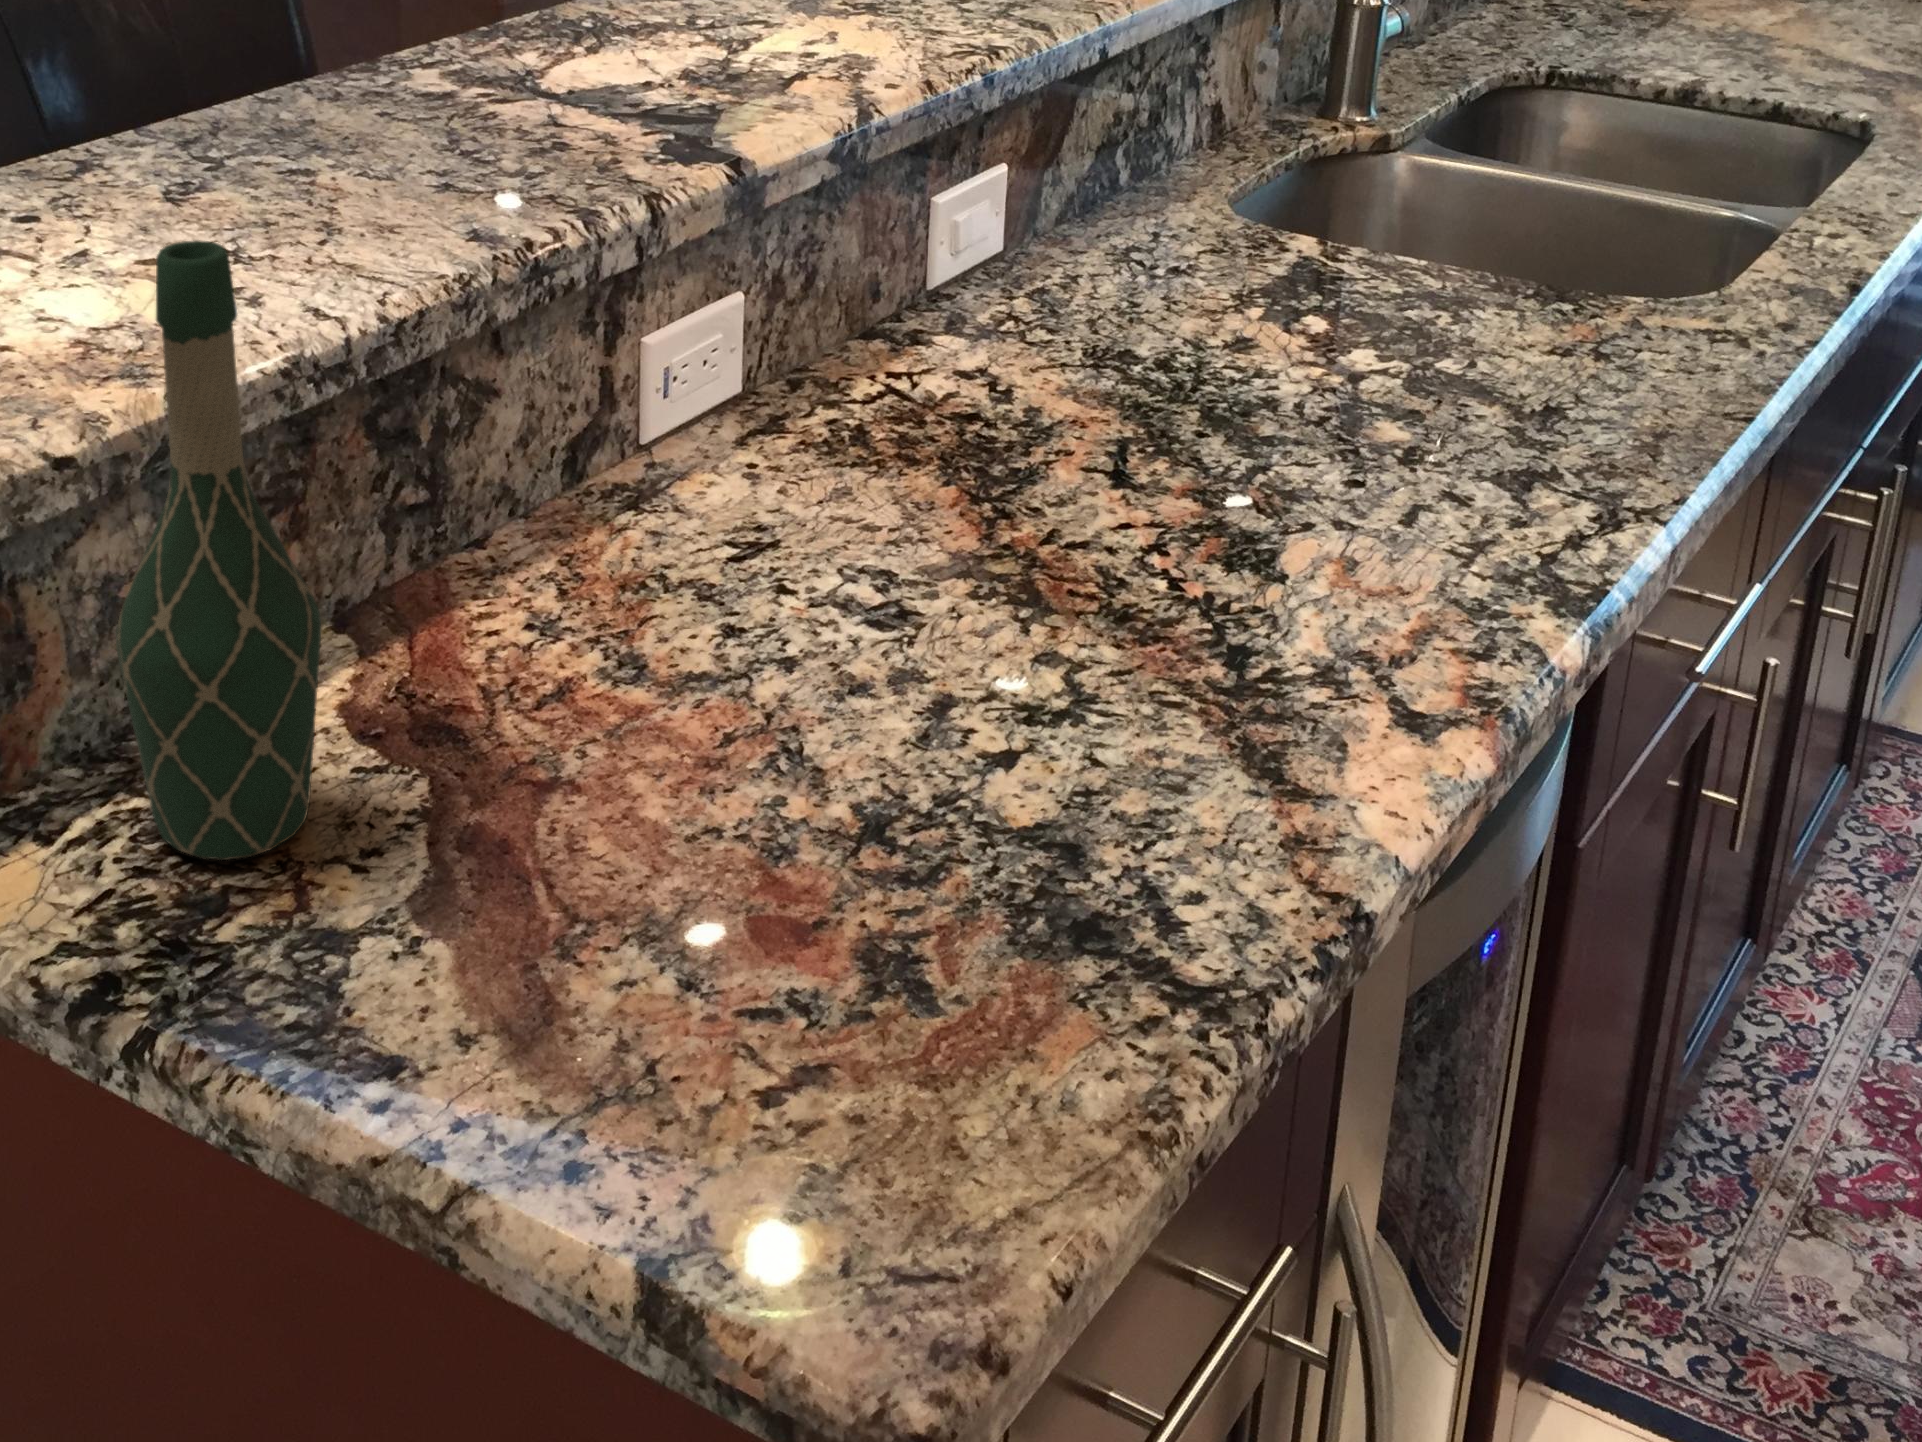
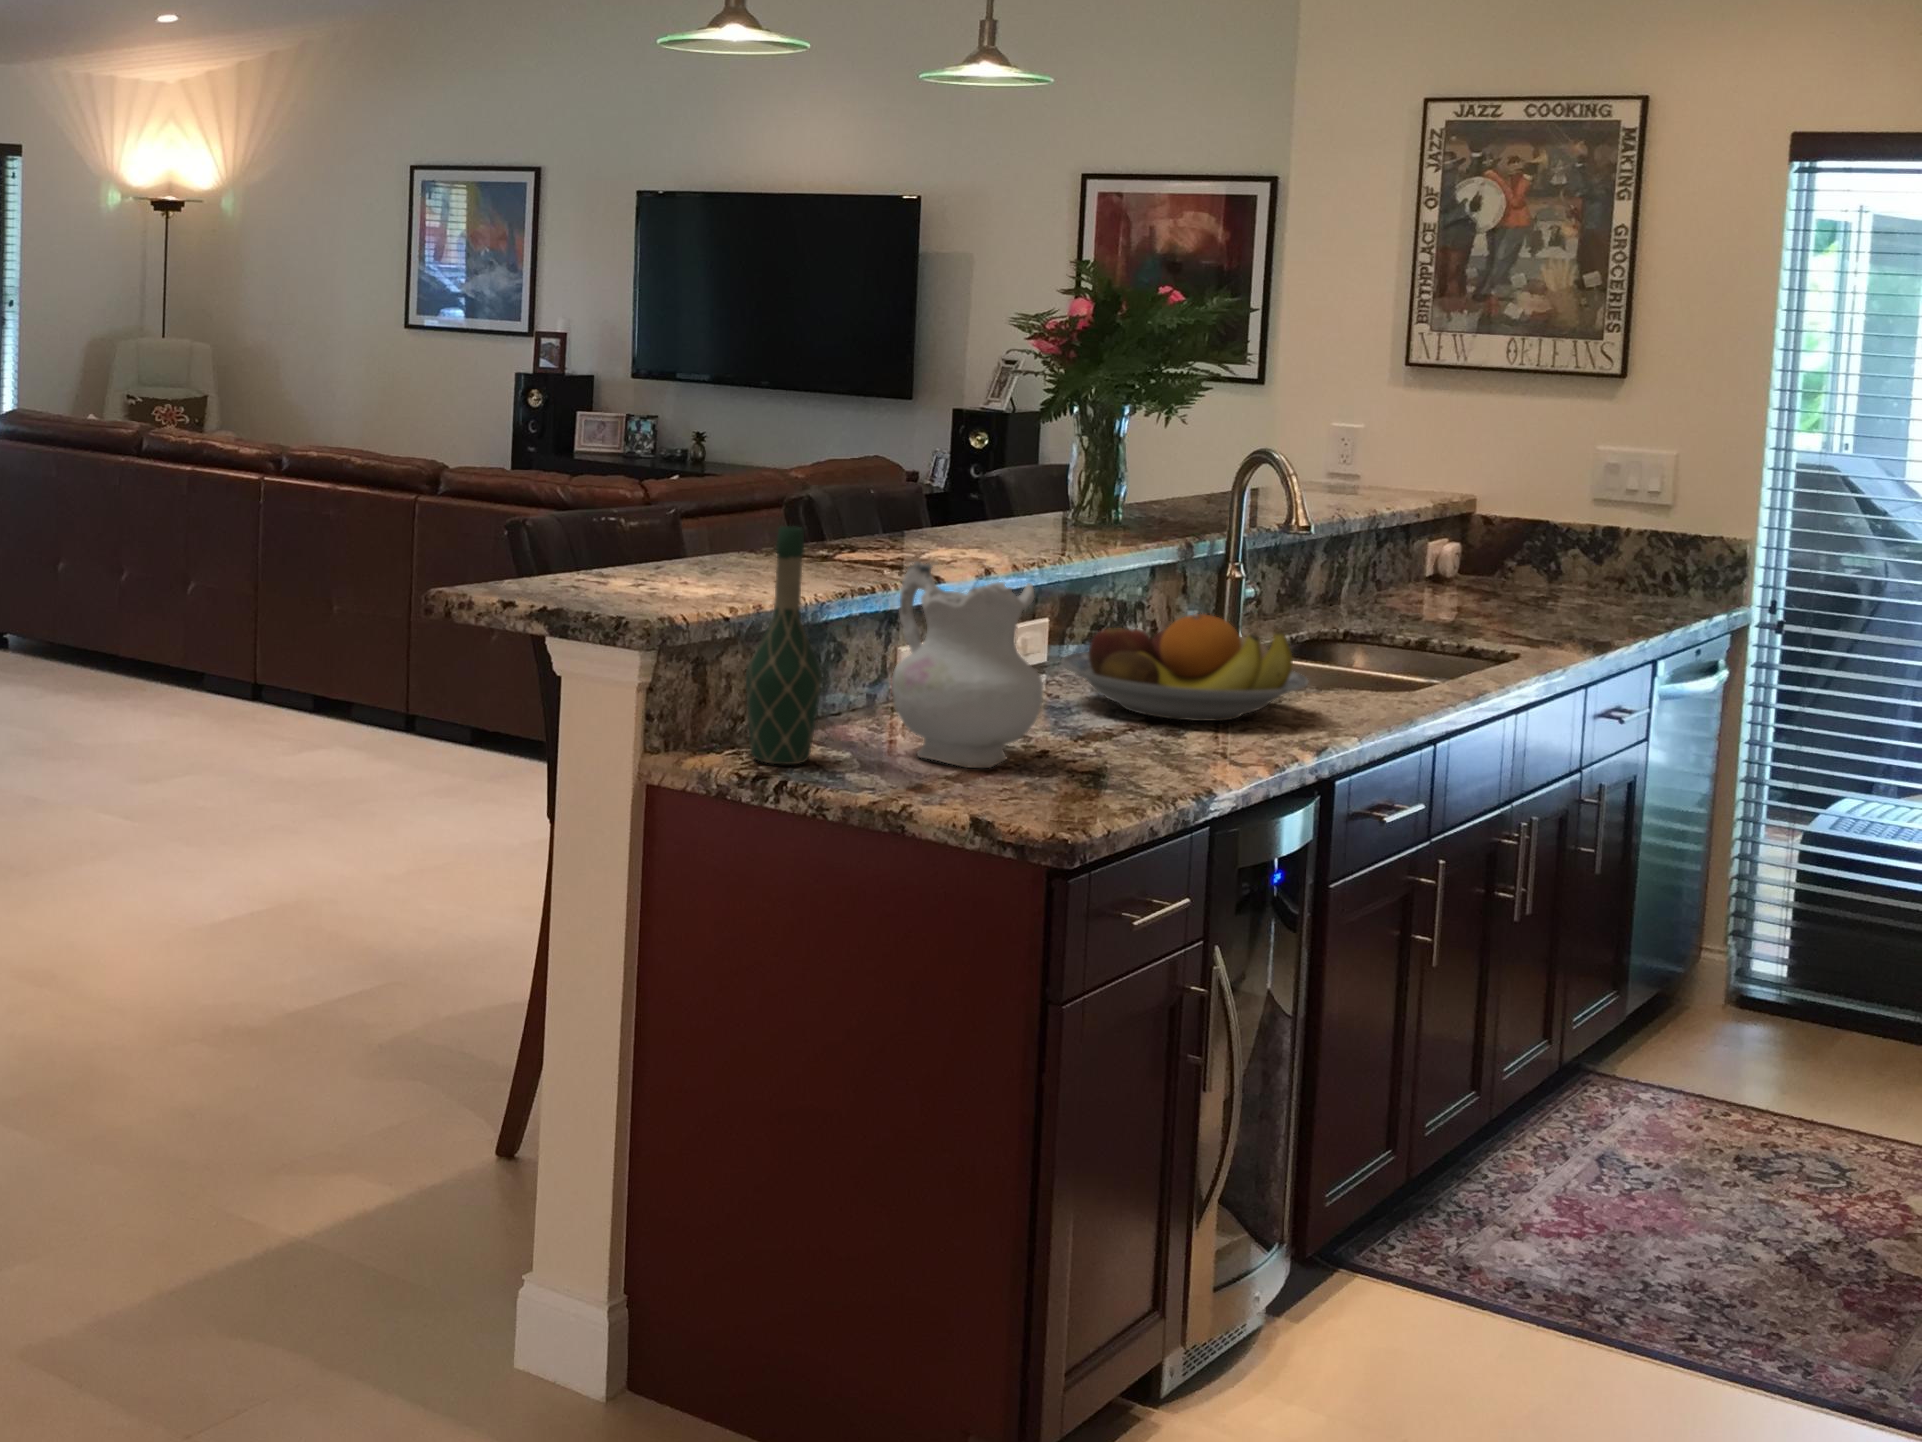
fruit bowl: none [1007,196,1527,460] -> present [1061,614,1308,721]
ceramic pitcher: none [534,256,912,816] -> present [892,562,1044,768]

